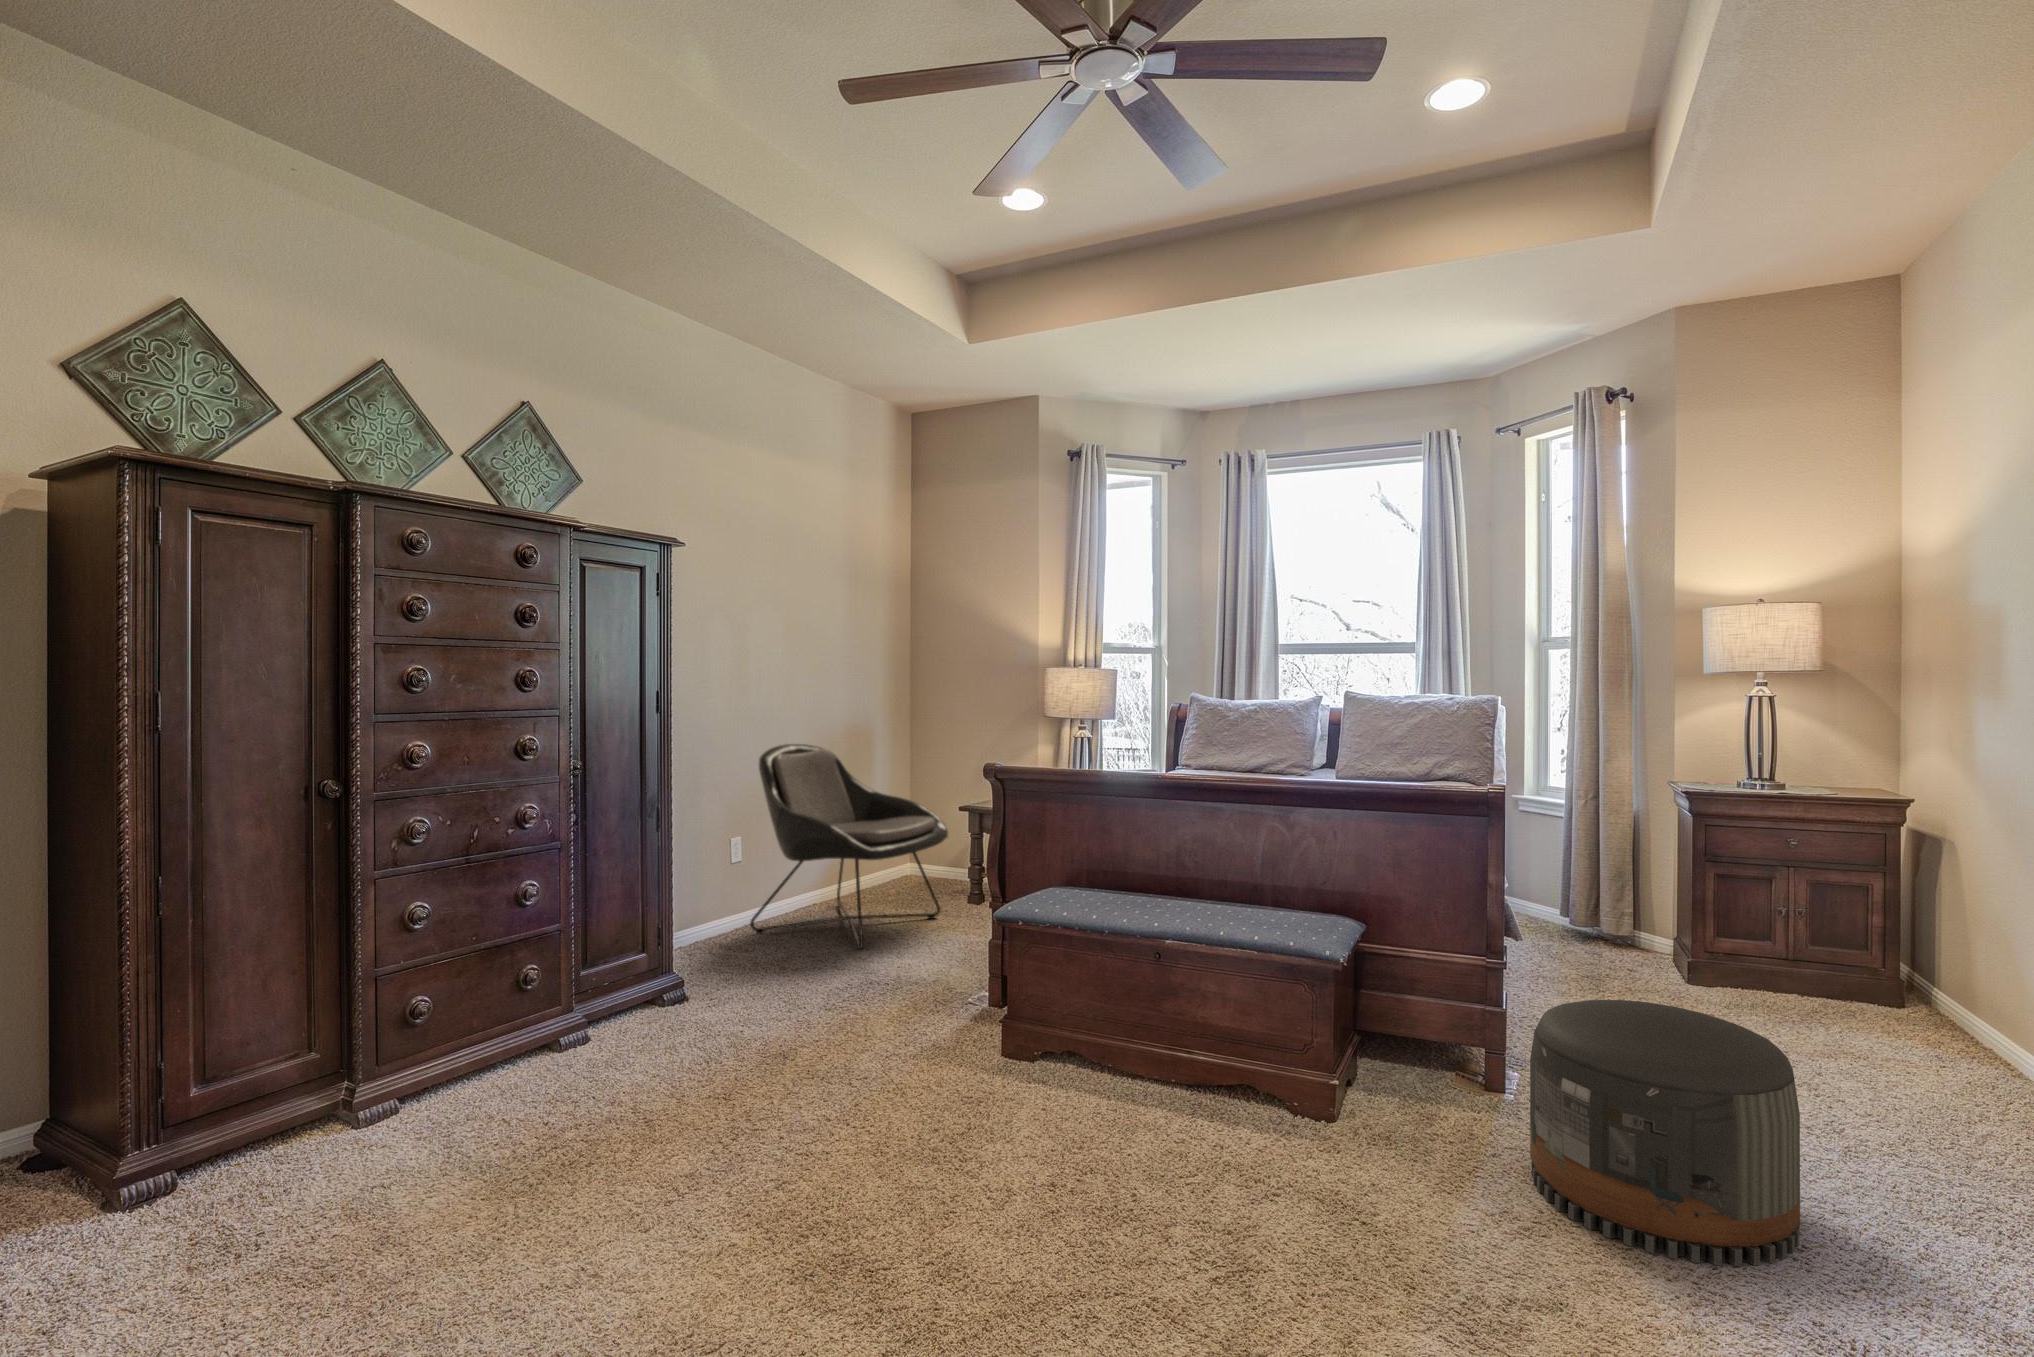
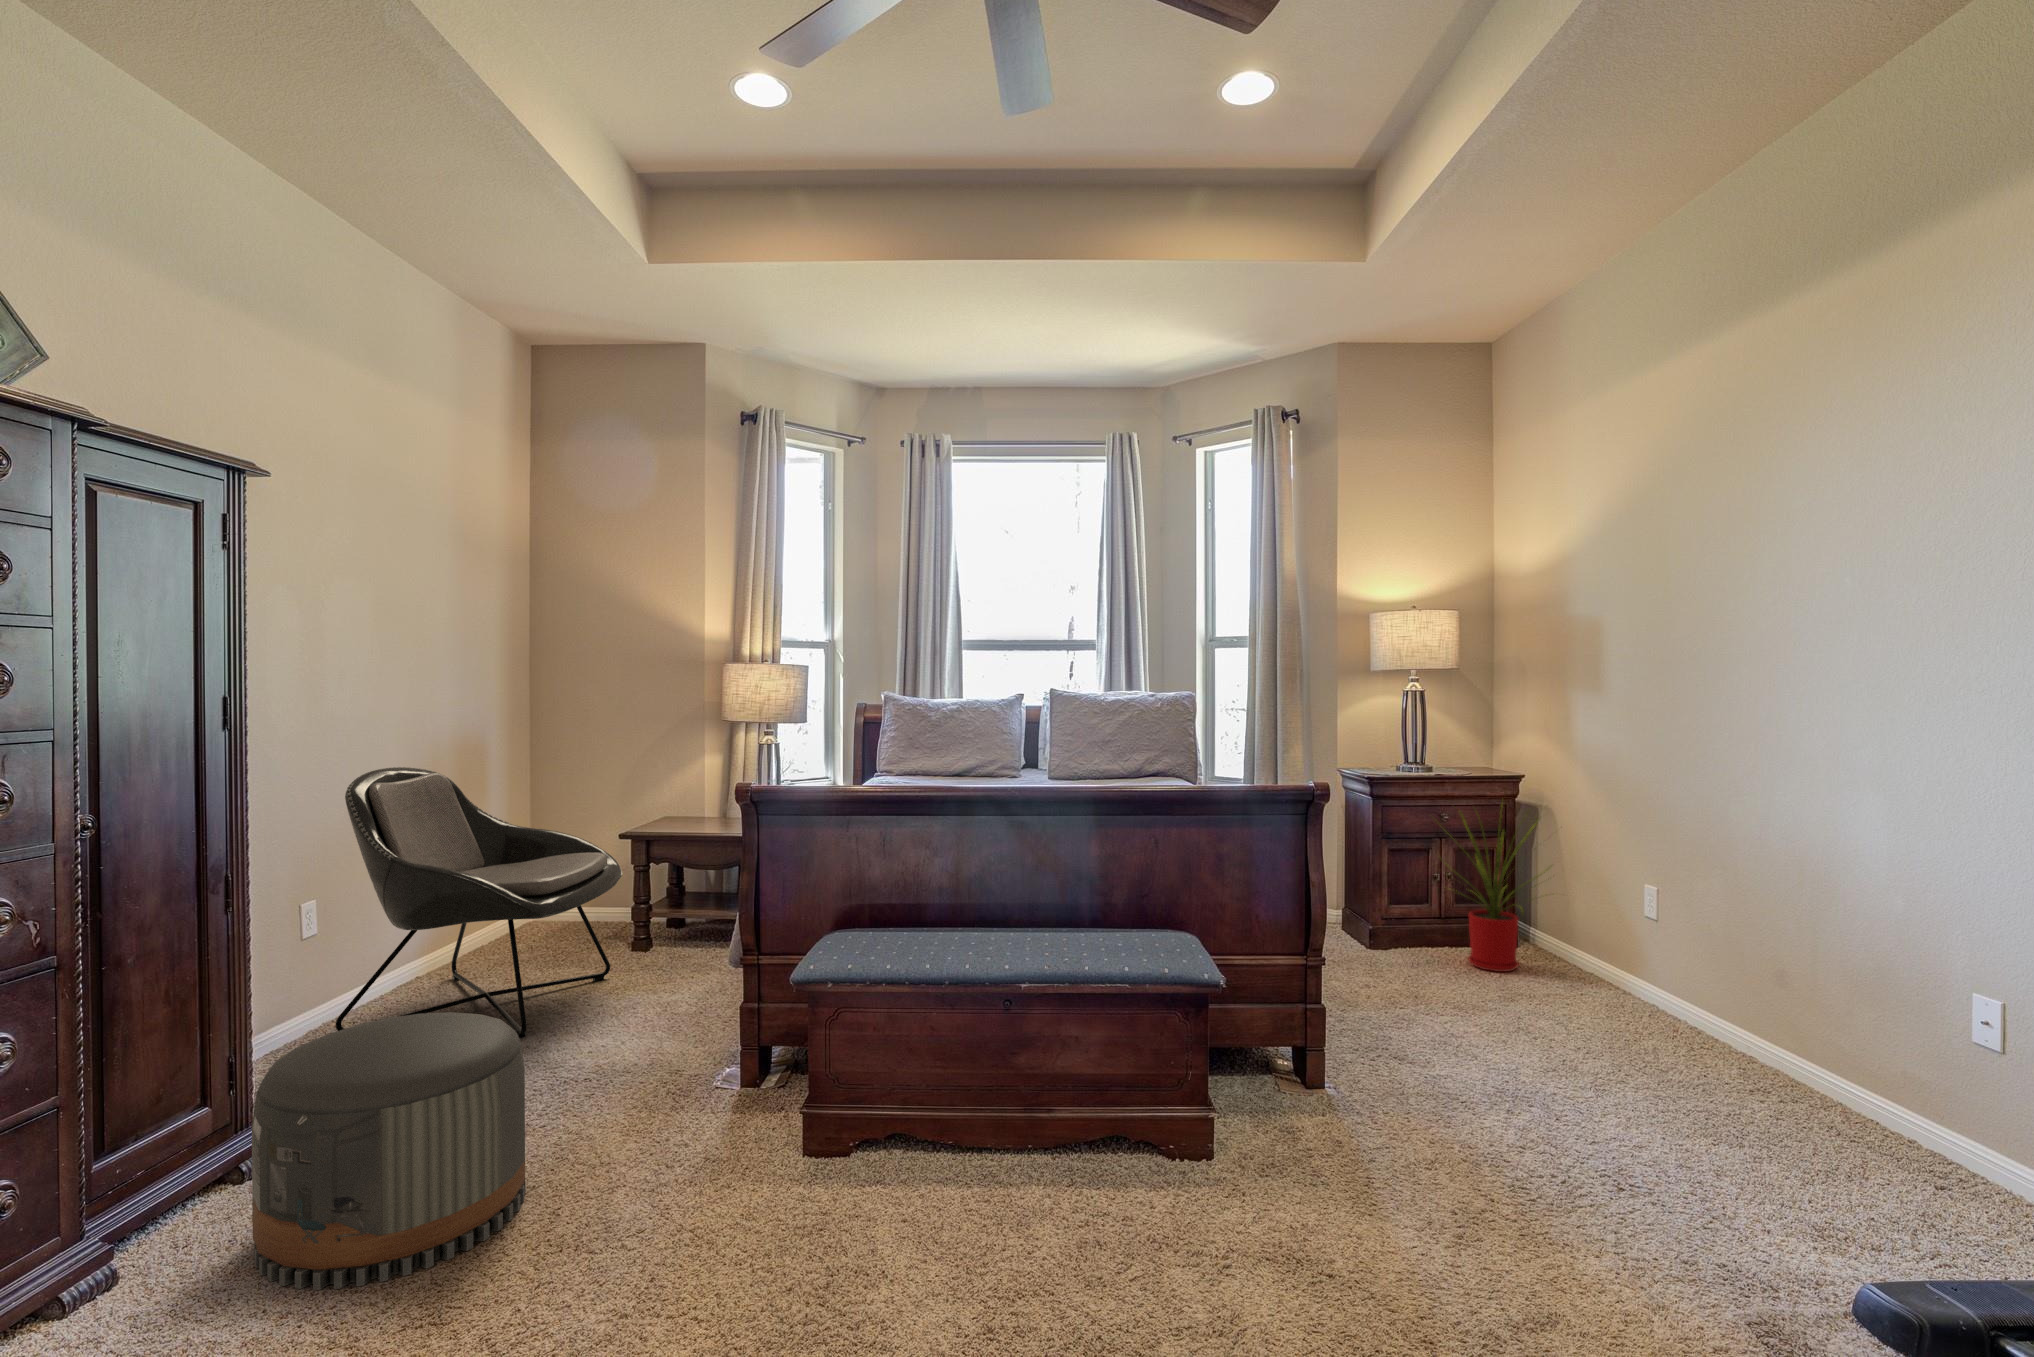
house plant: none [1751,822,1944,1027] -> present [1436,813,1545,972]
pouf: present [1530,1000,1800,1266] -> present [252,1012,526,1290]

